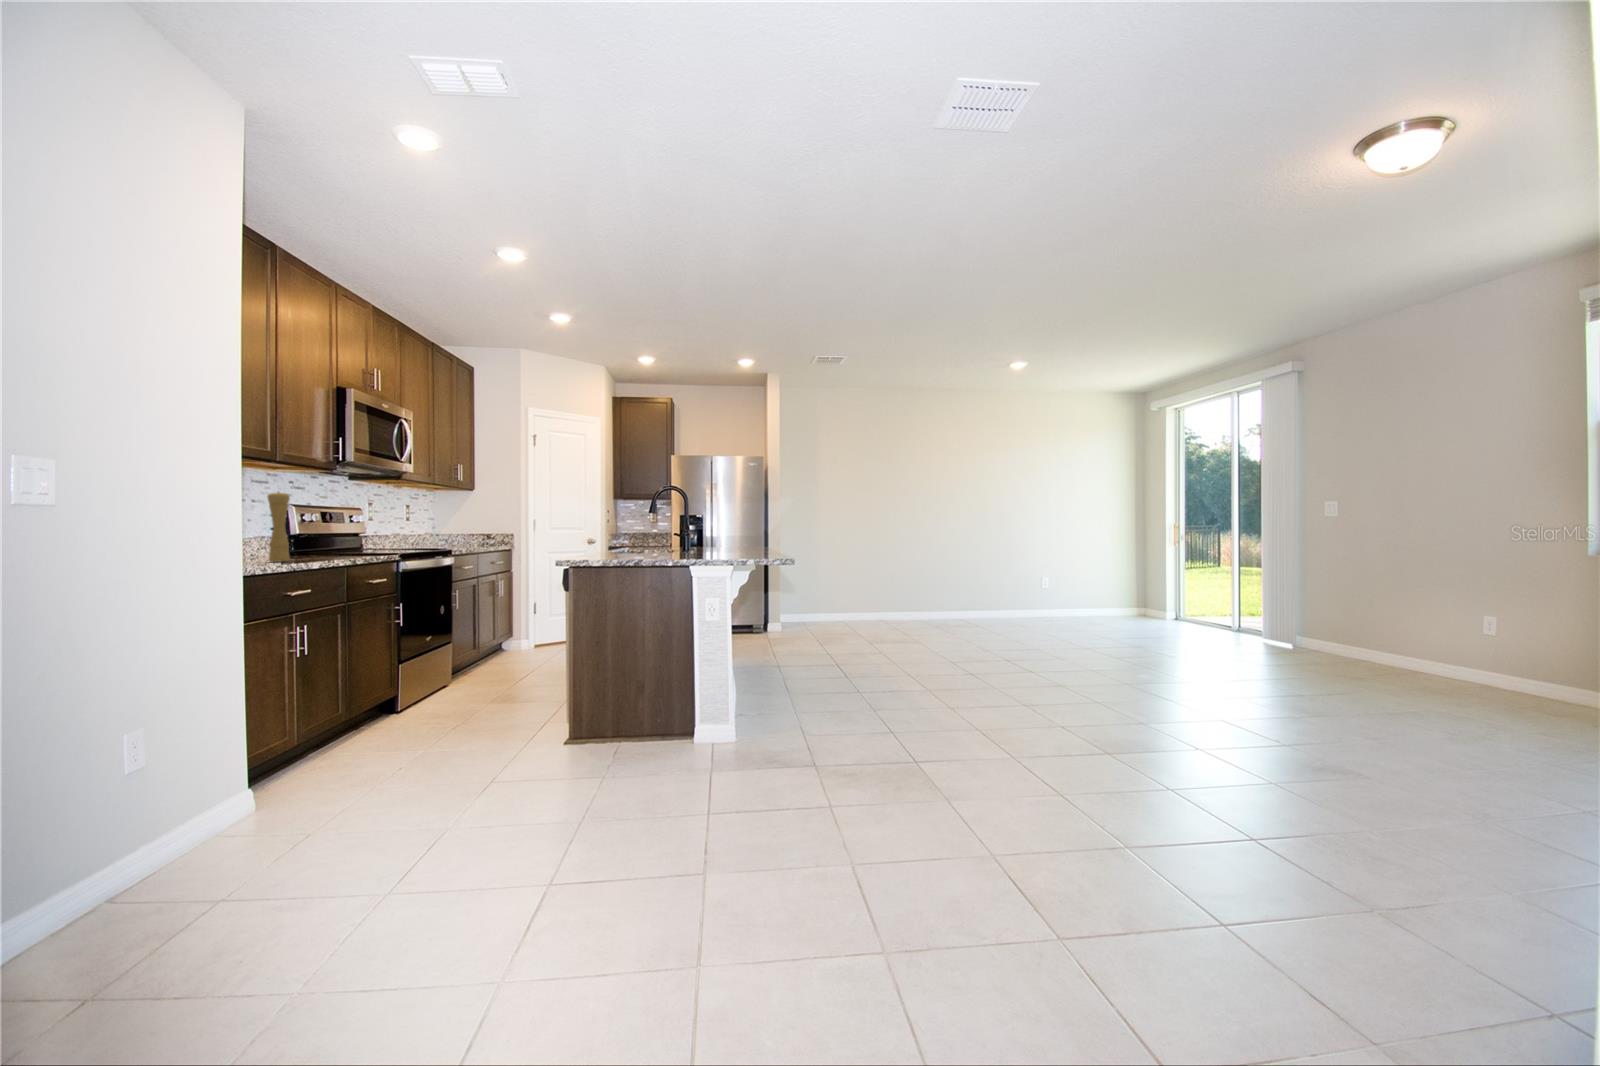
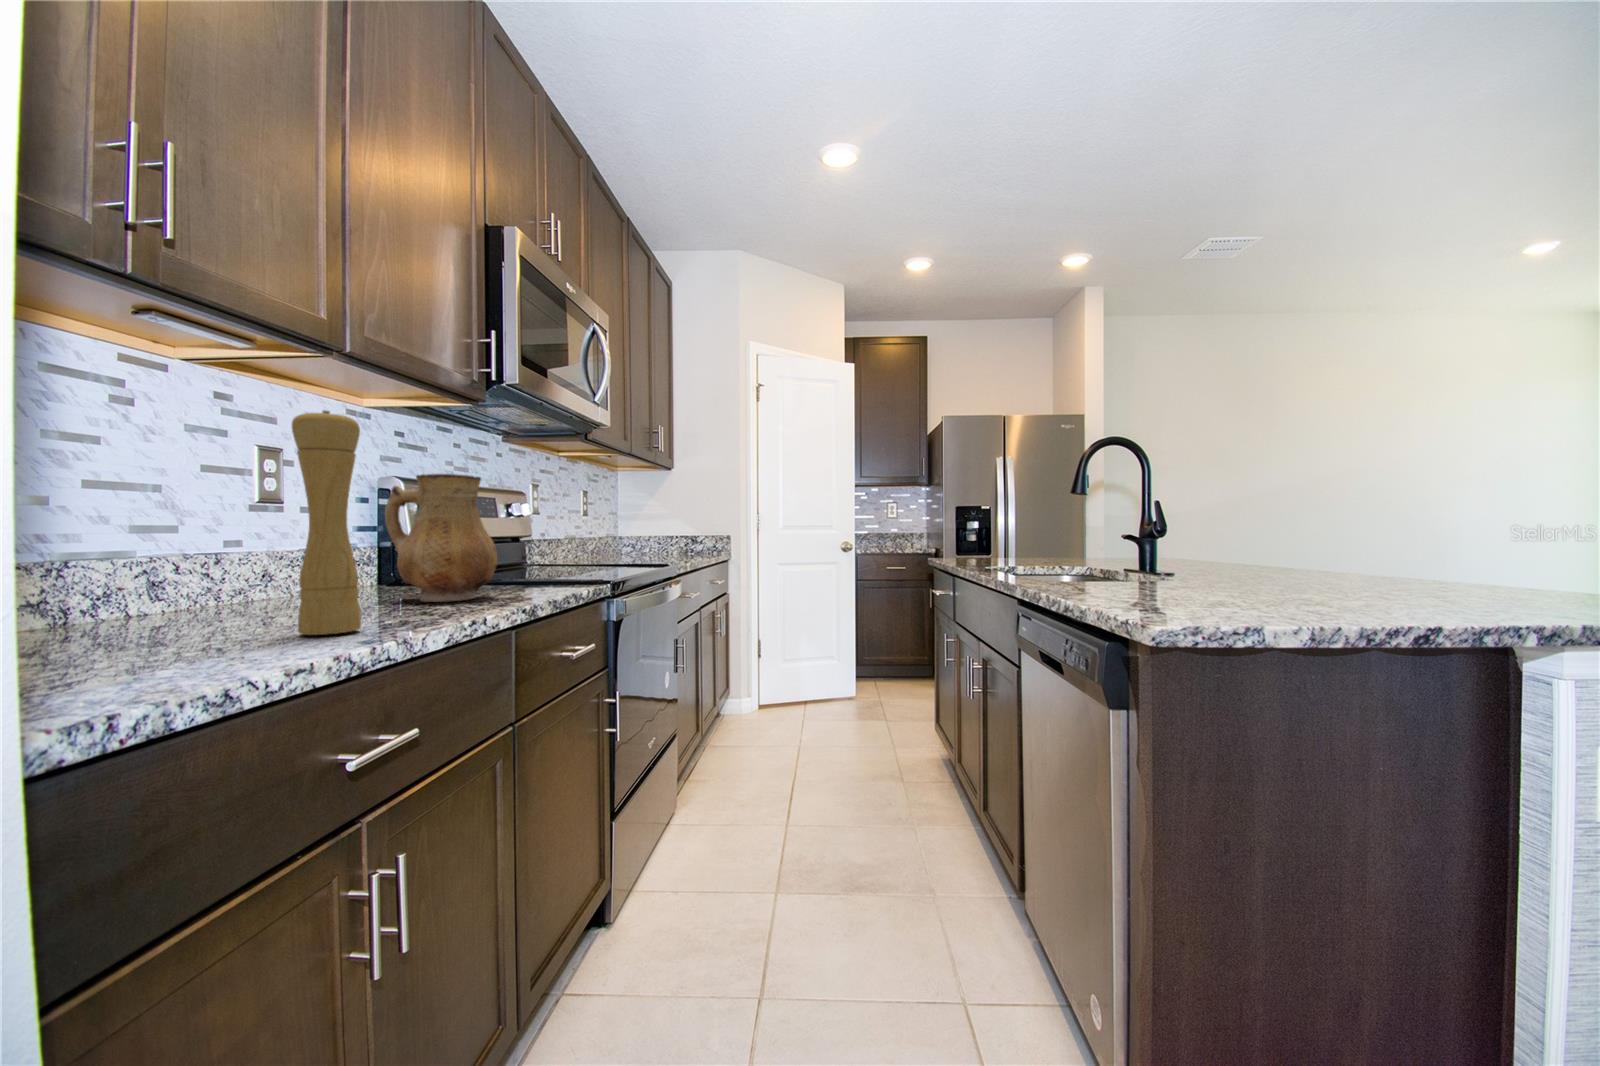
ceramic pitcher: none [290,507,340,558] -> present [385,474,497,602]

